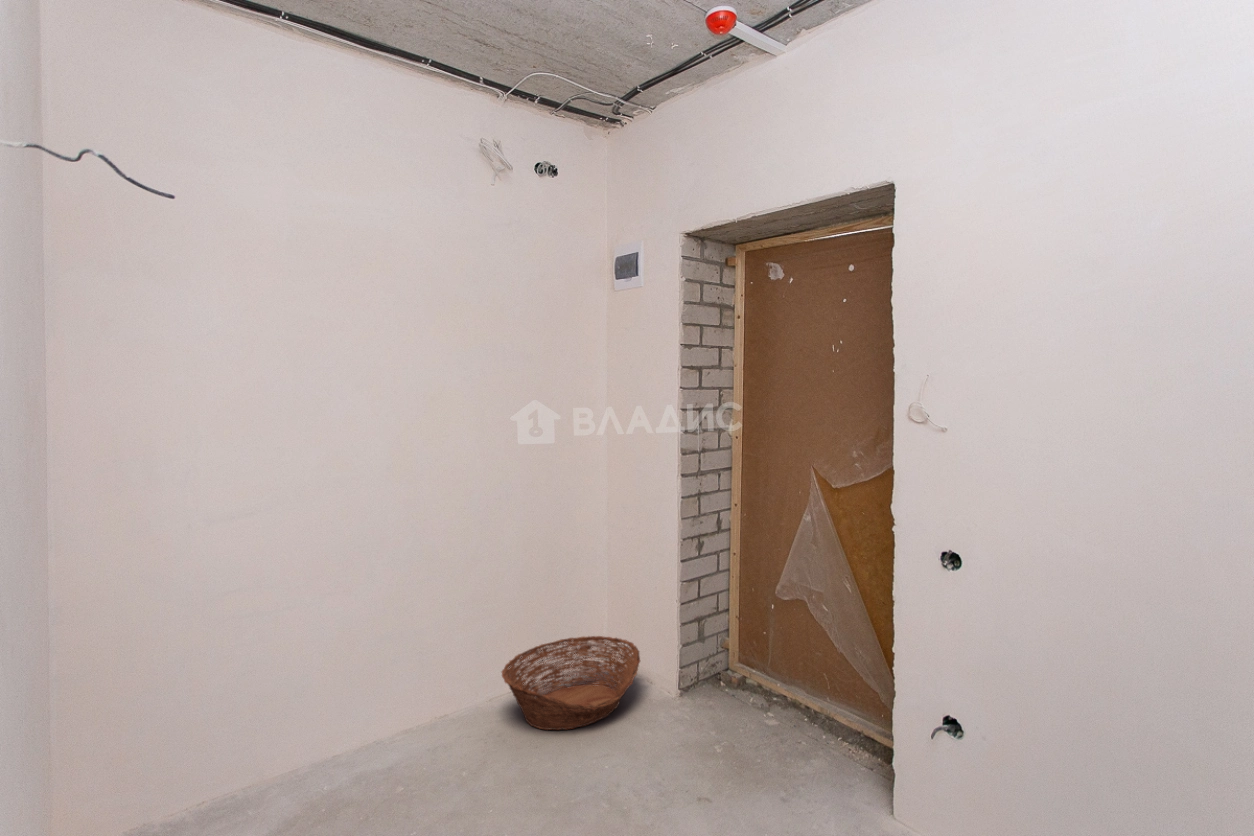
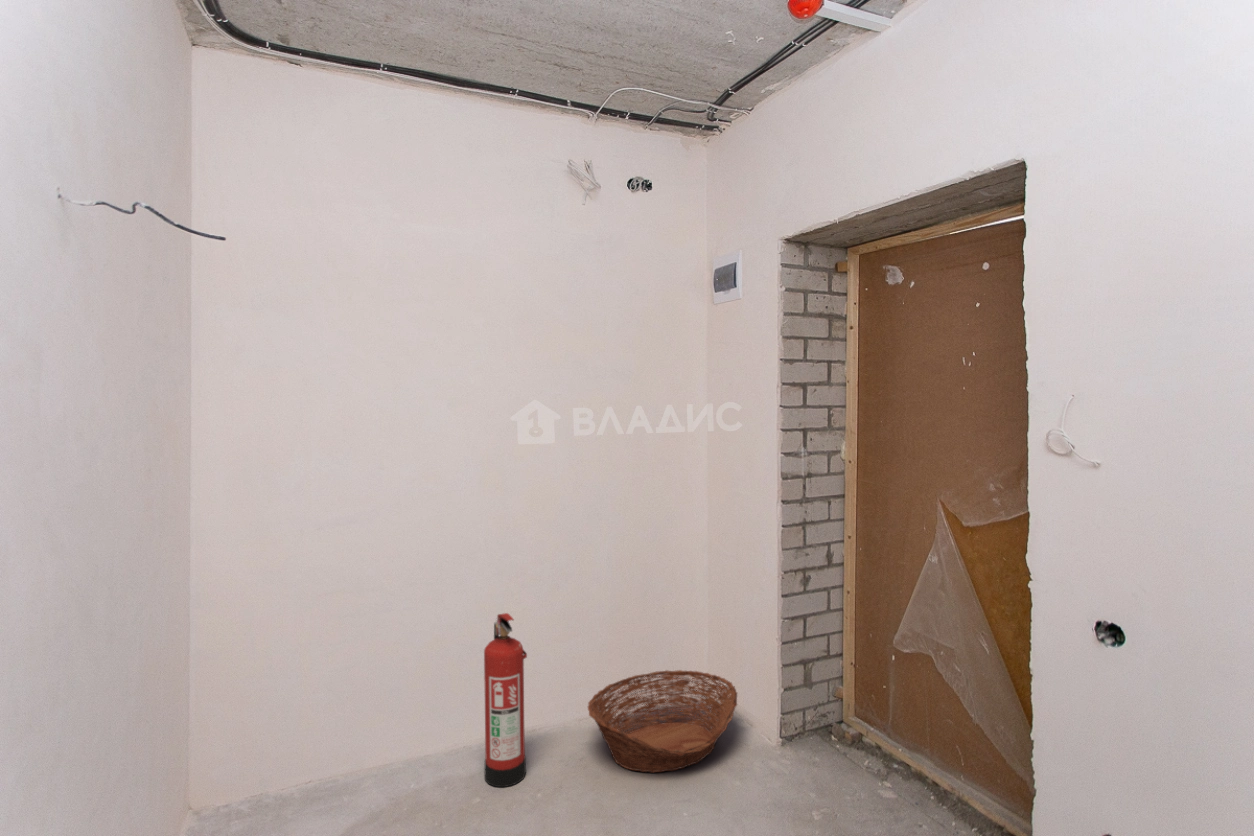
fire extinguisher: none [400,589,443,760] -> present [484,613,527,787]

